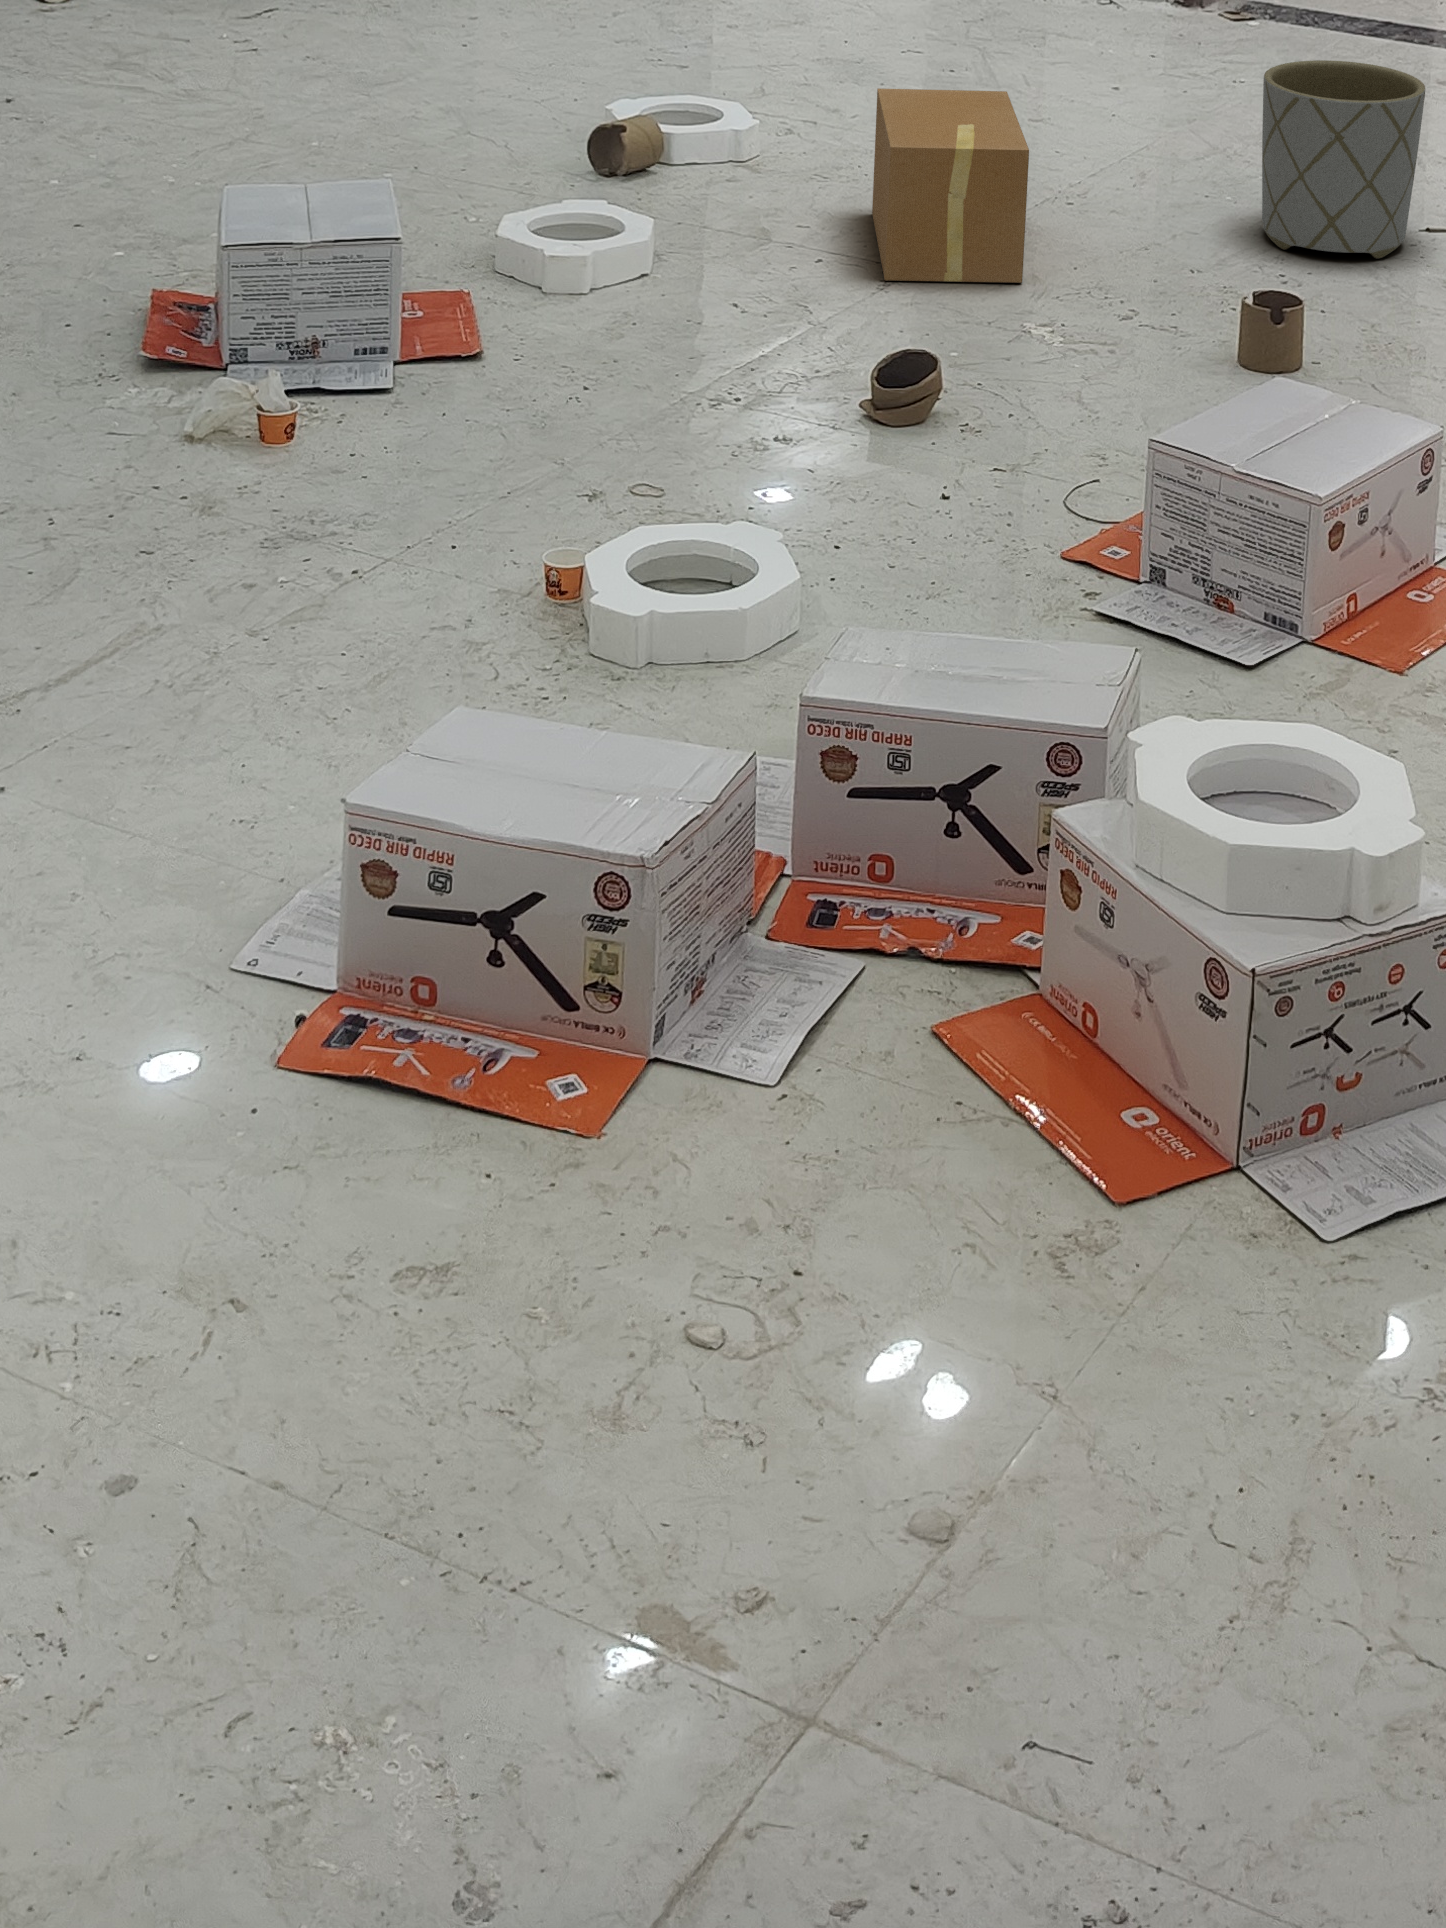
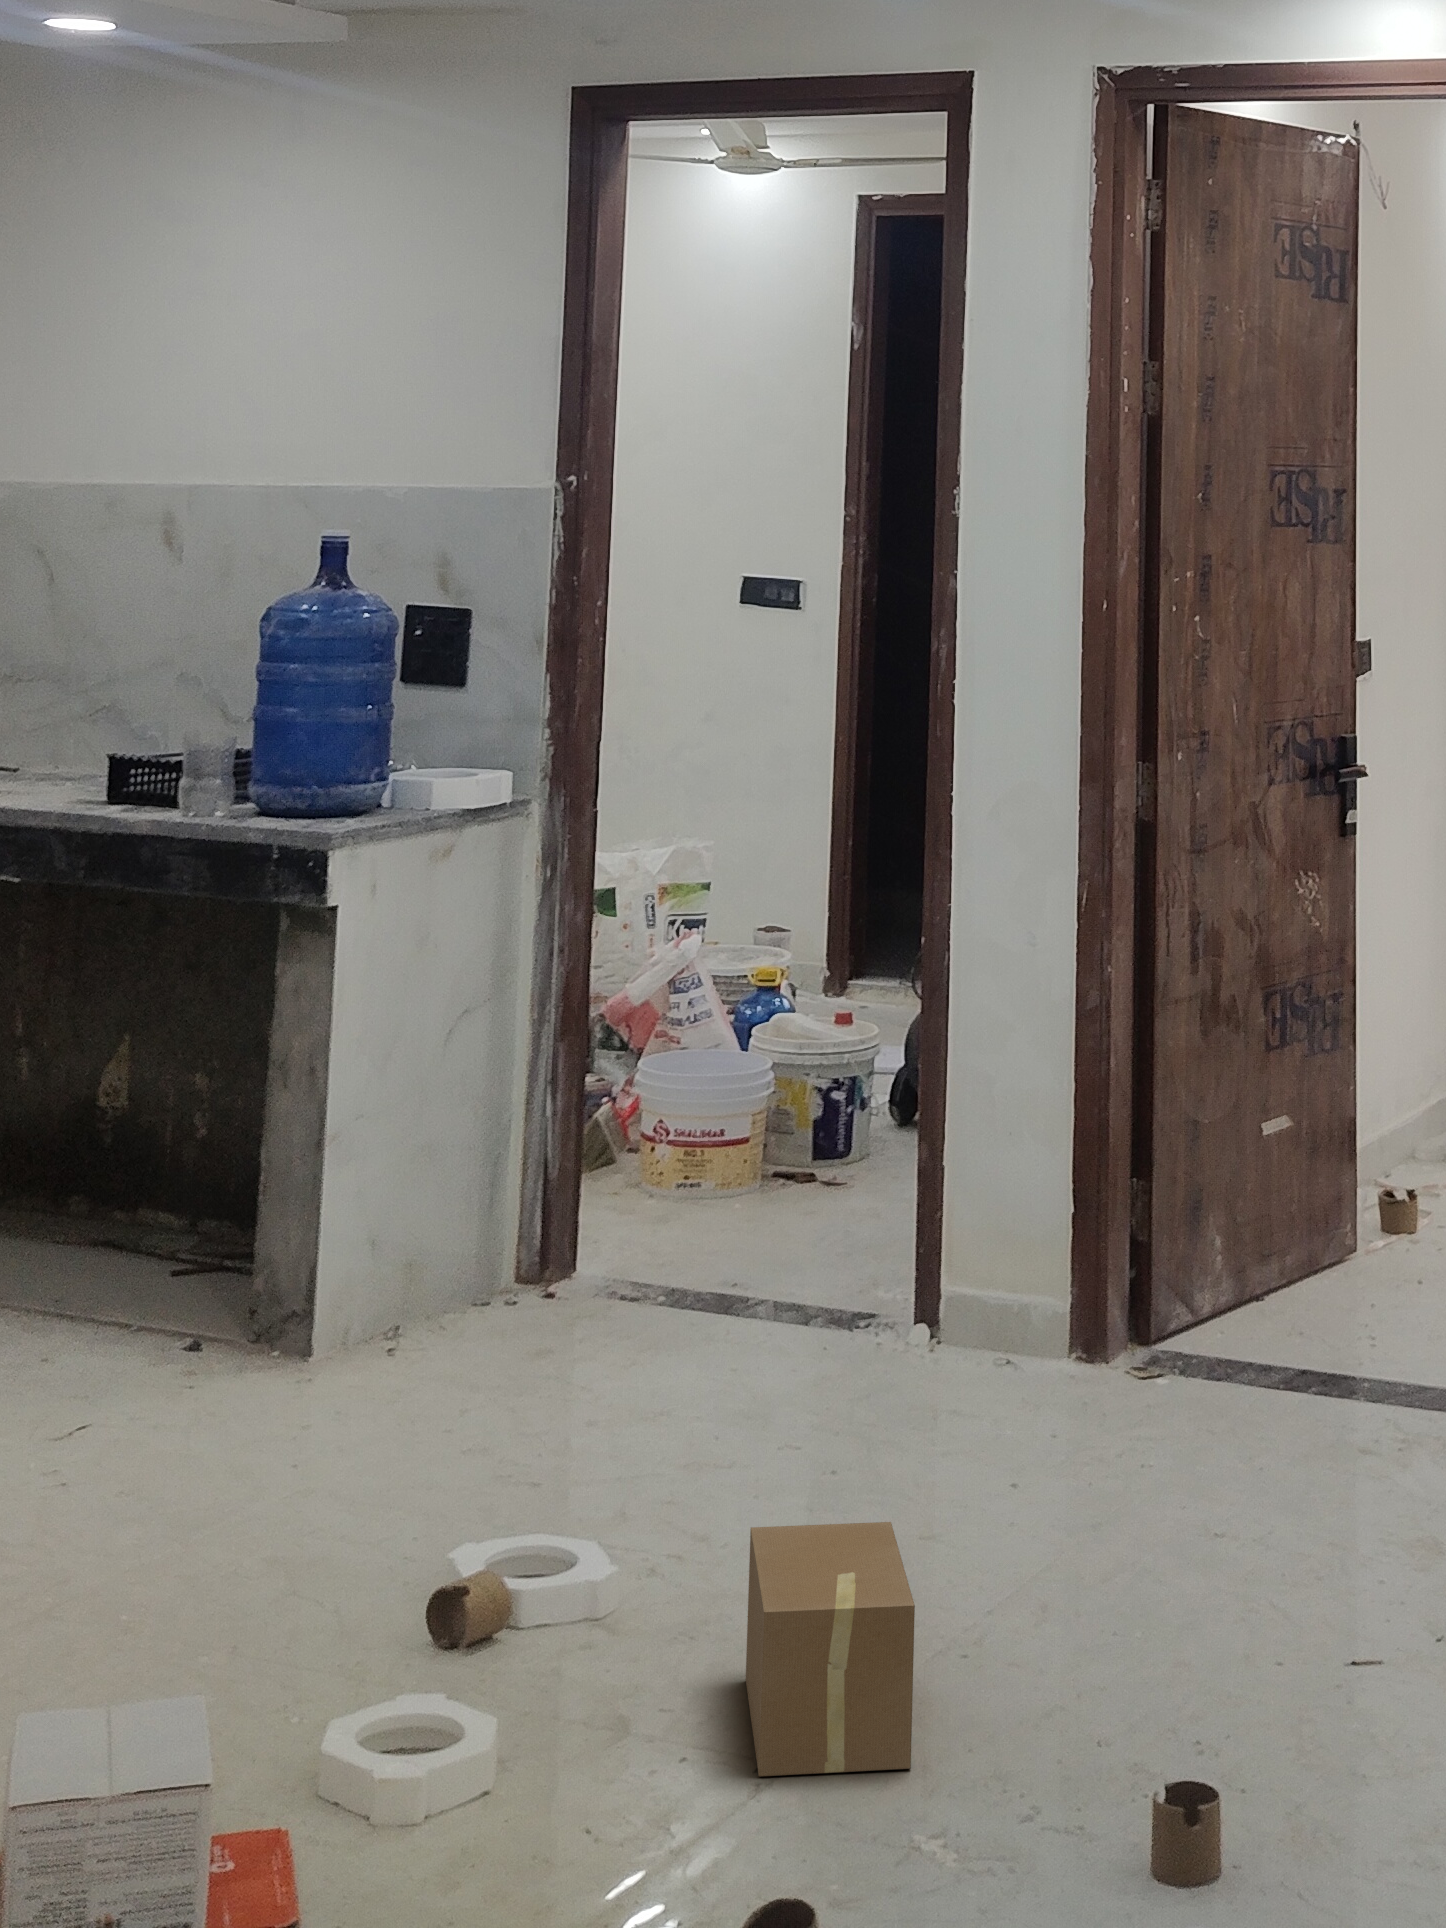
planter: present [1262,60,1425,259] -> none [1165,1461,1337,1705]

